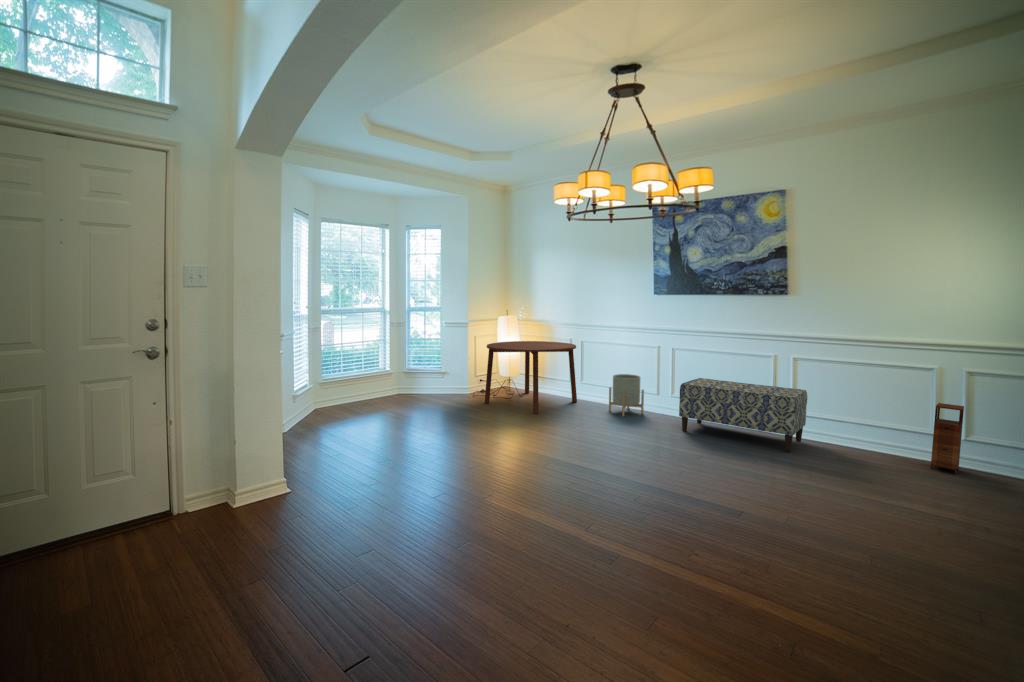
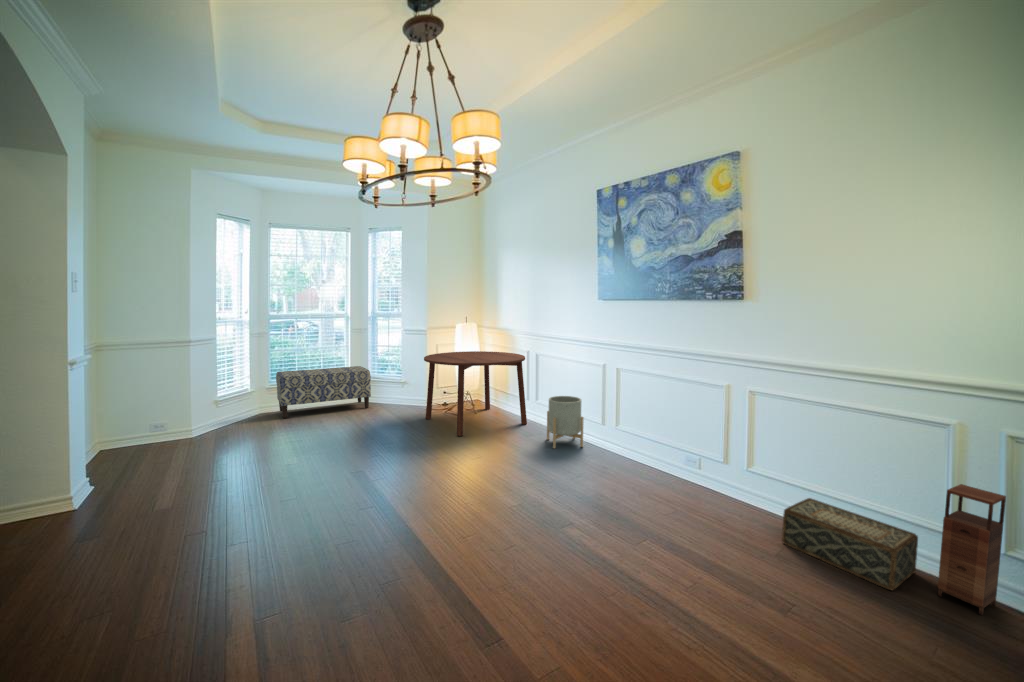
bench: present [679,378,807,452] -> present [276,366,371,418]
woven basket: none [833,426,914,469] -> present [782,498,918,590]

